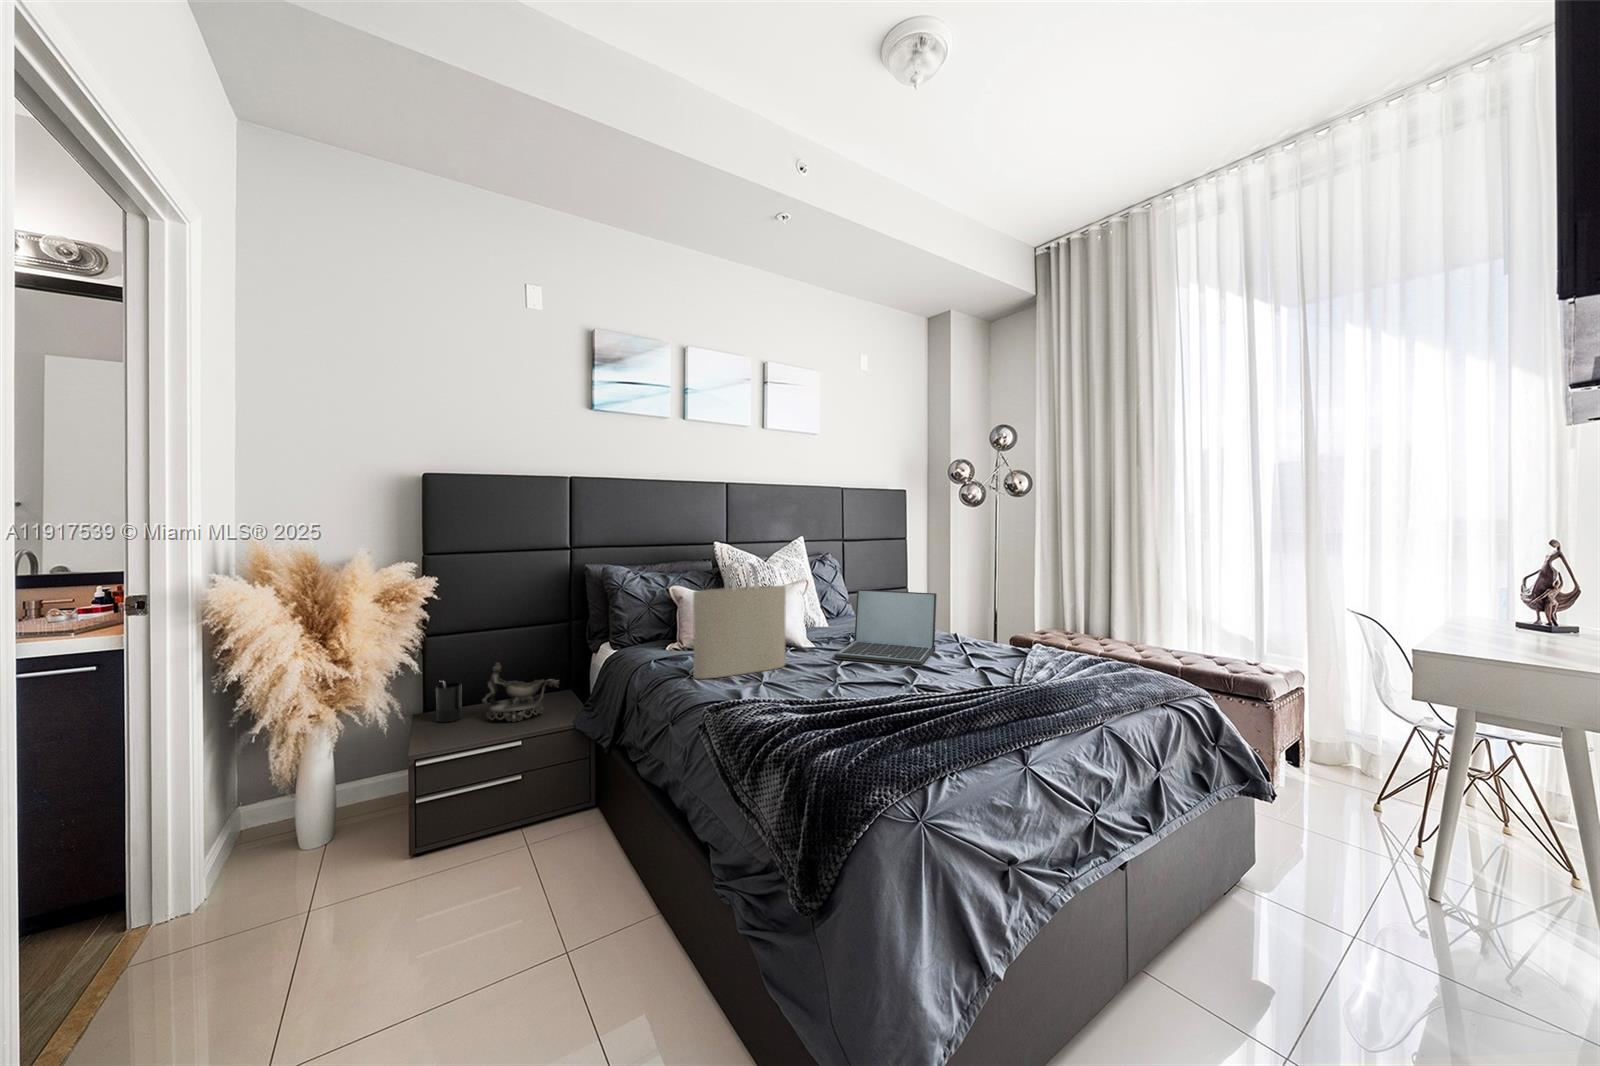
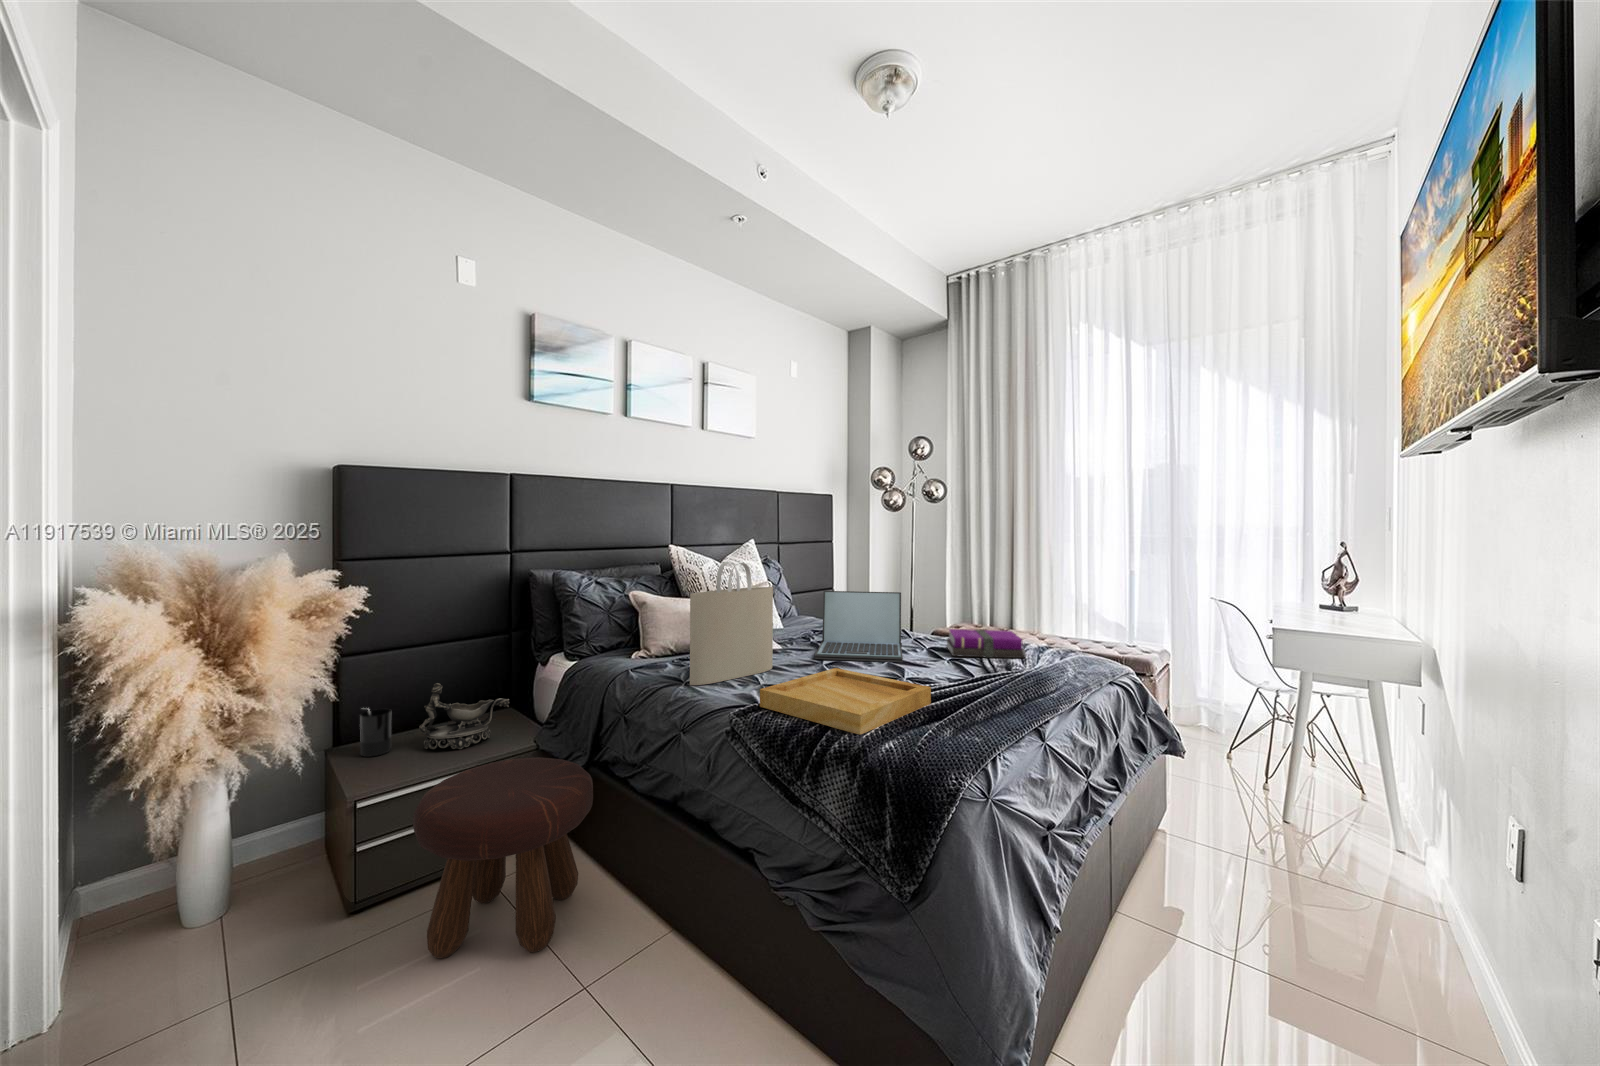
notebook: none [980,634,1061,670] -> present [946,629,1026,658]
tray: none [736,670,909,741] -> present [760,668,931,735]
footstool: none [446,735,605,909] -> present [413,757,593,958]

